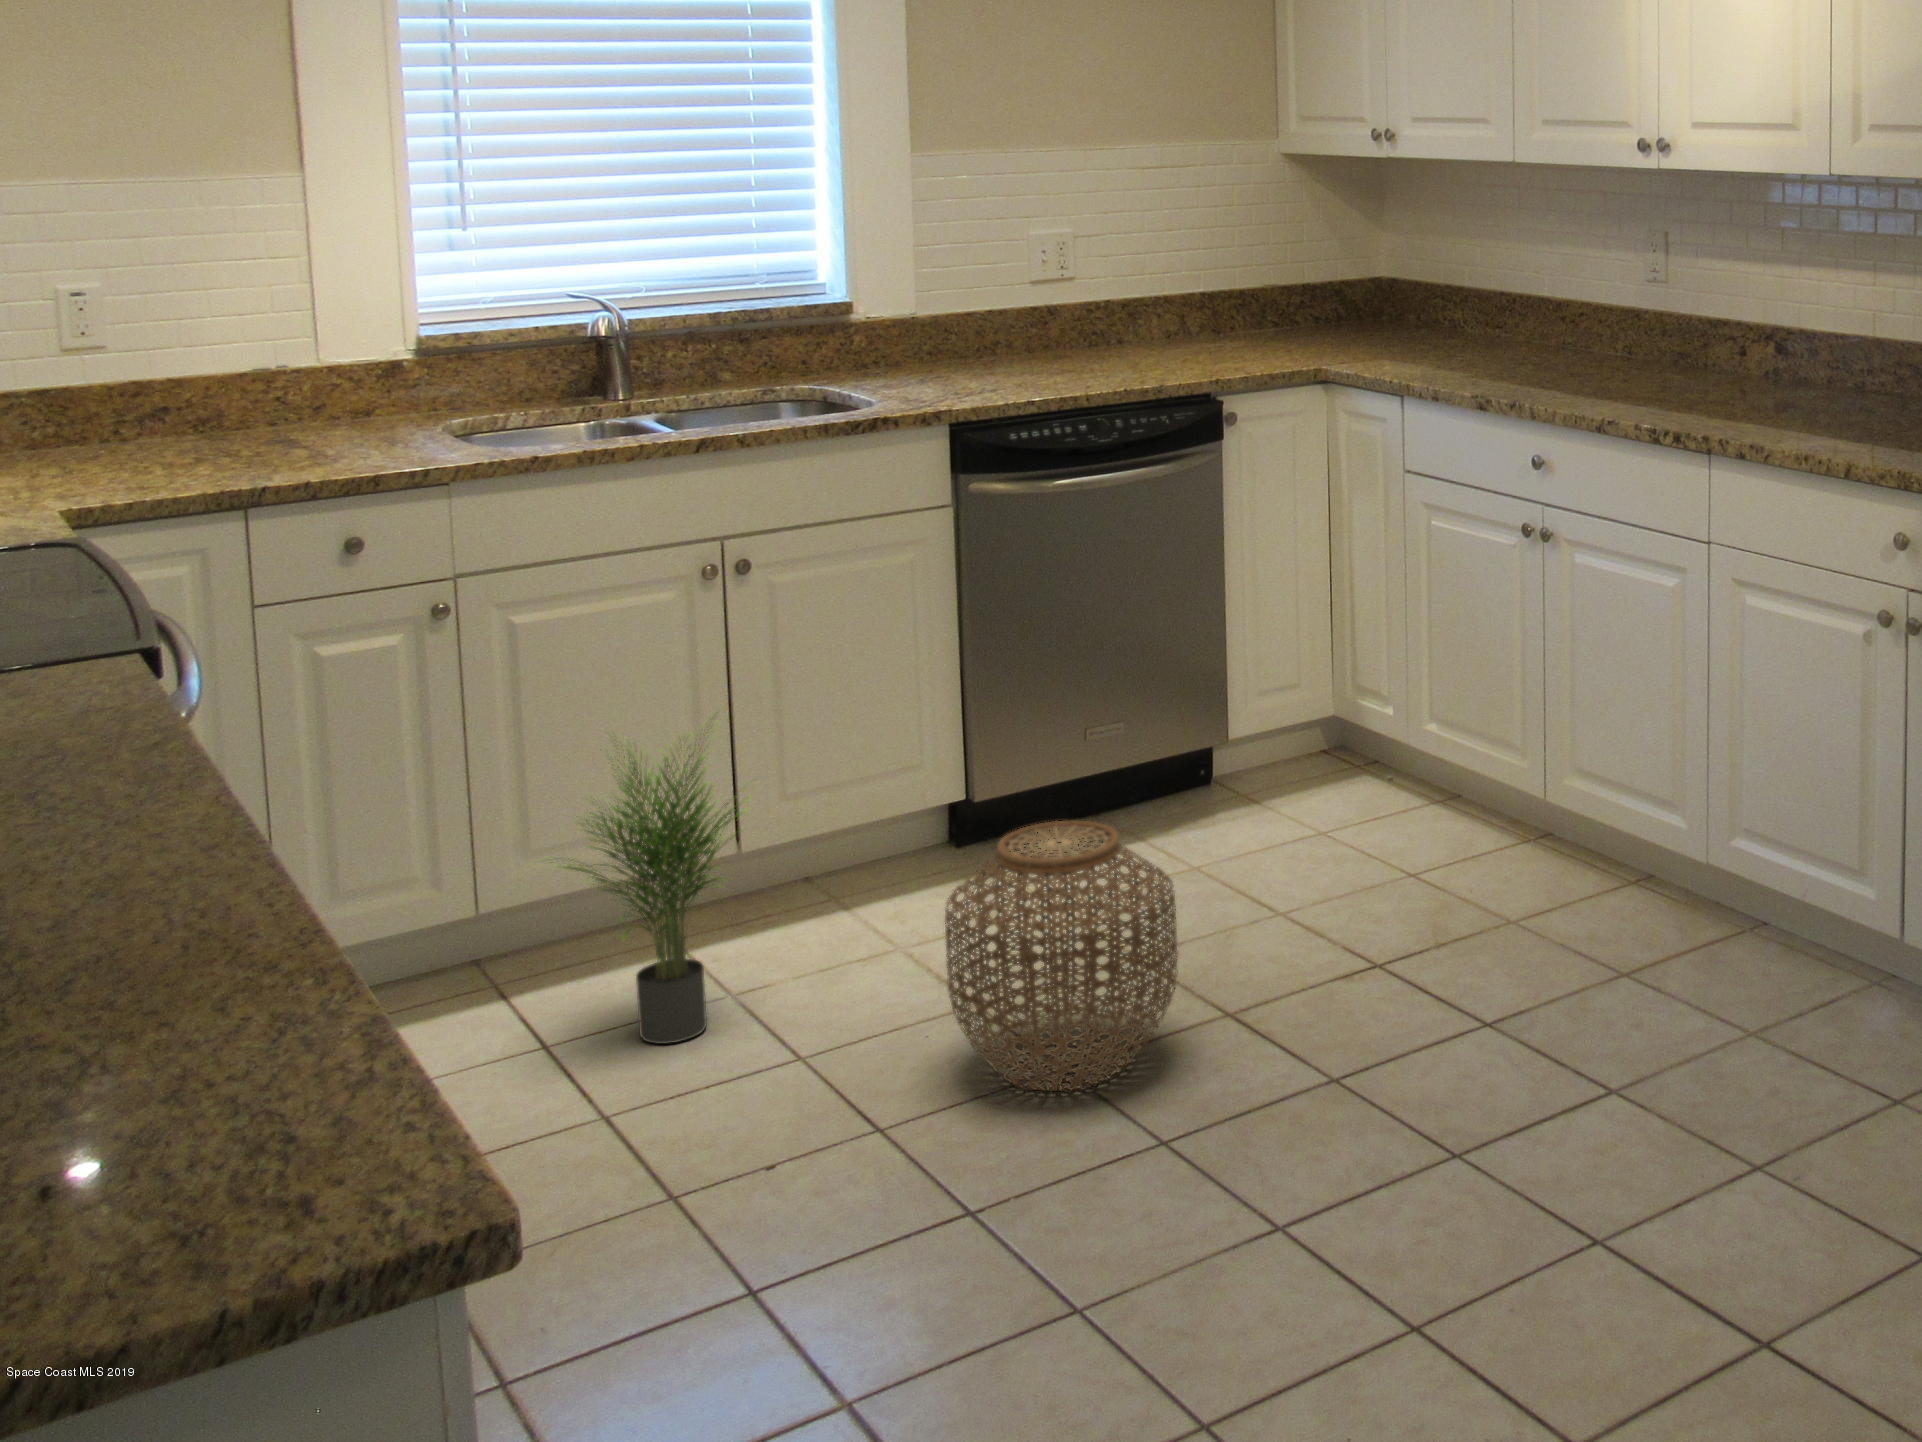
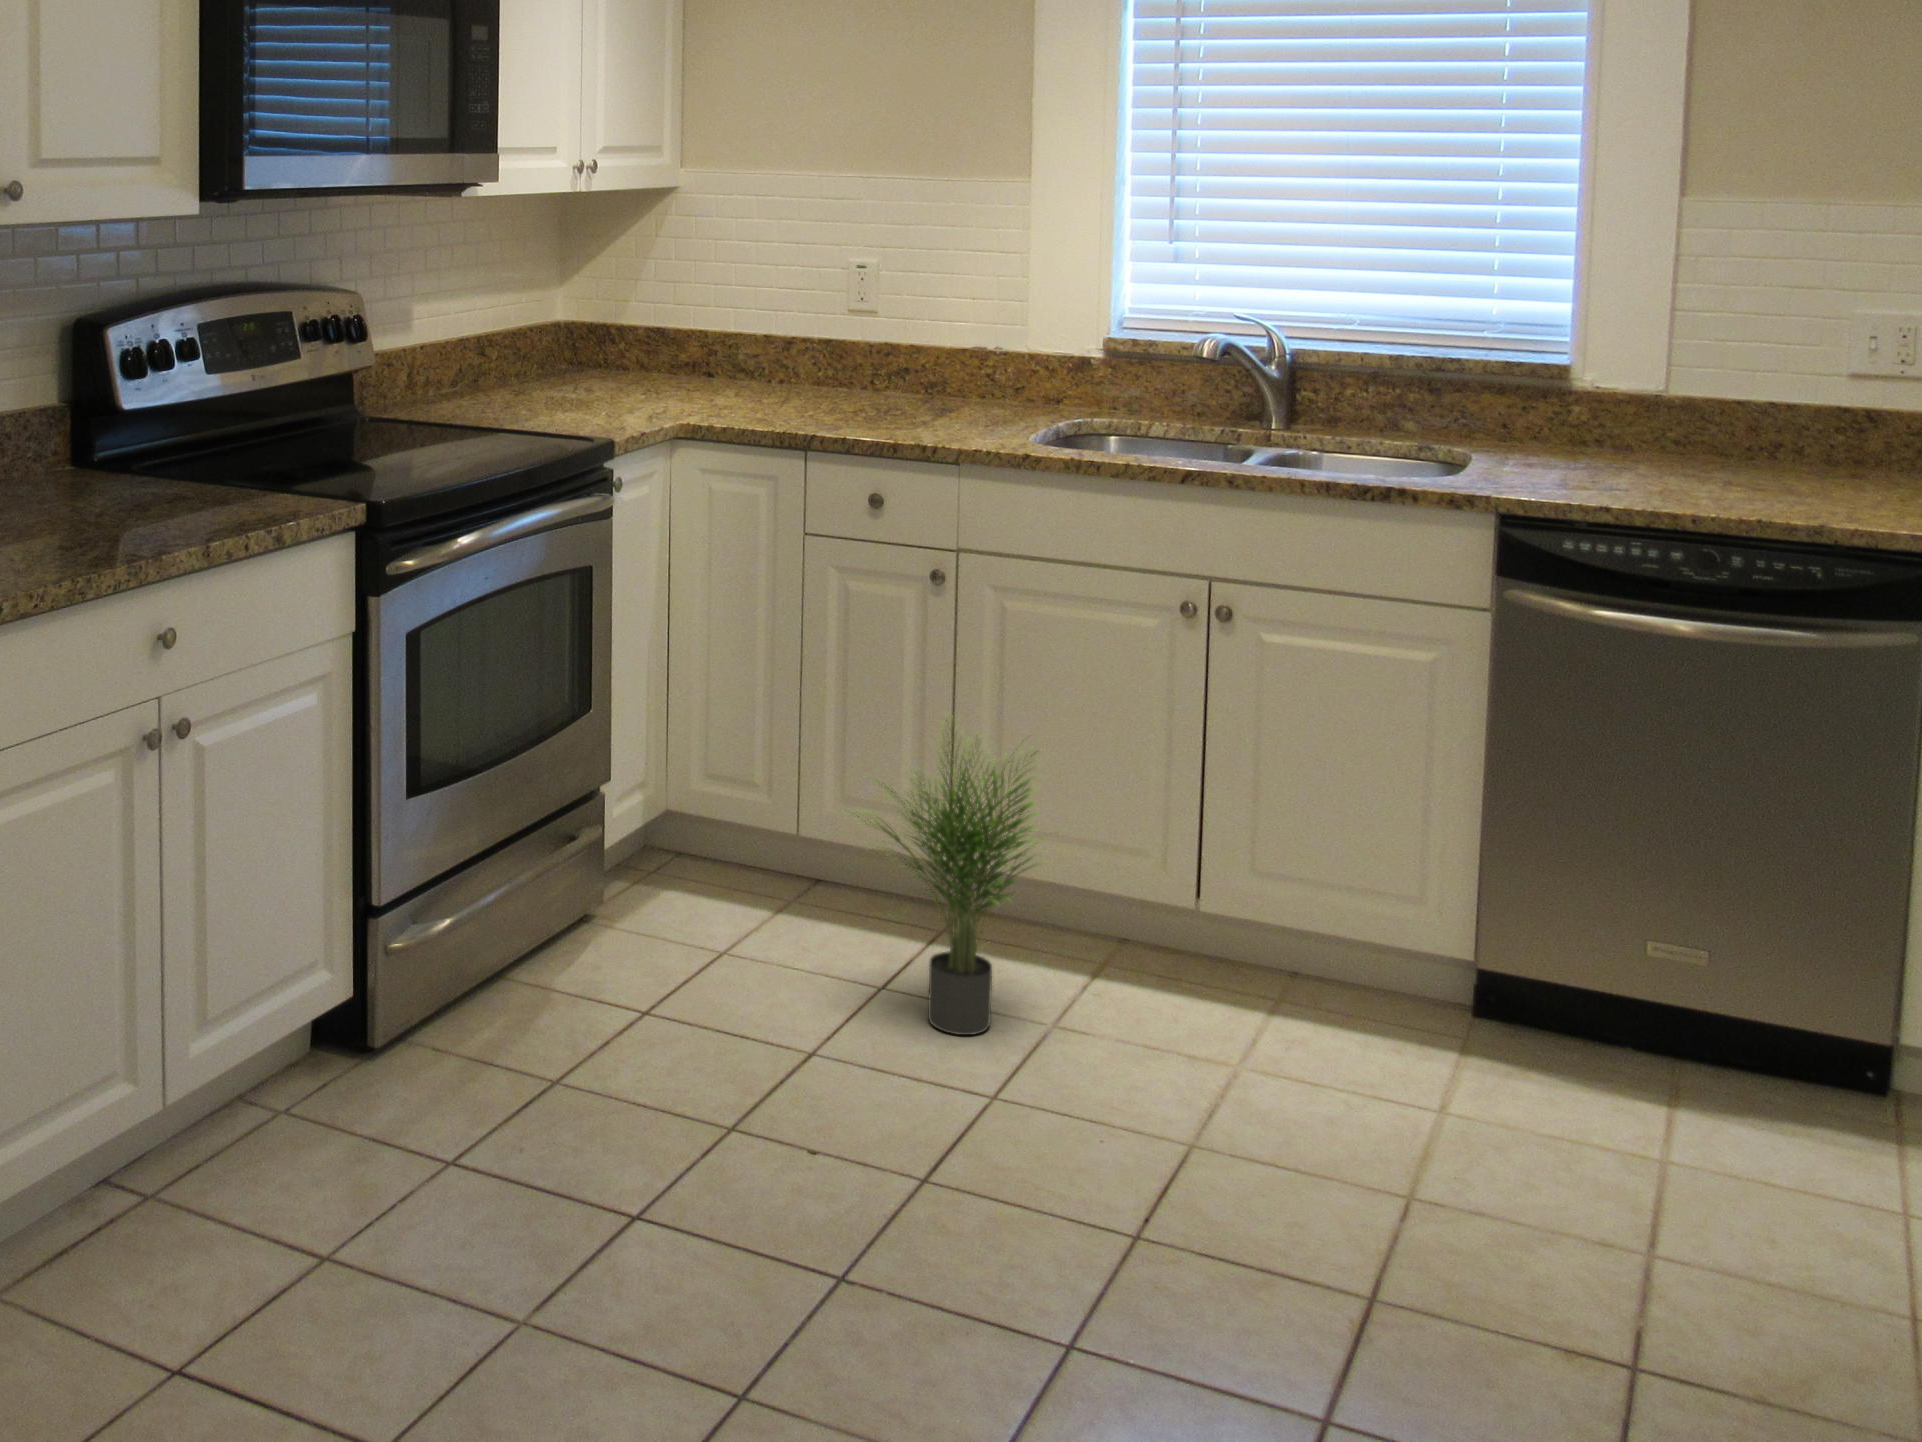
woven basket: present [945,821,1177,1091] -> none [1006,960,1279,1283]

